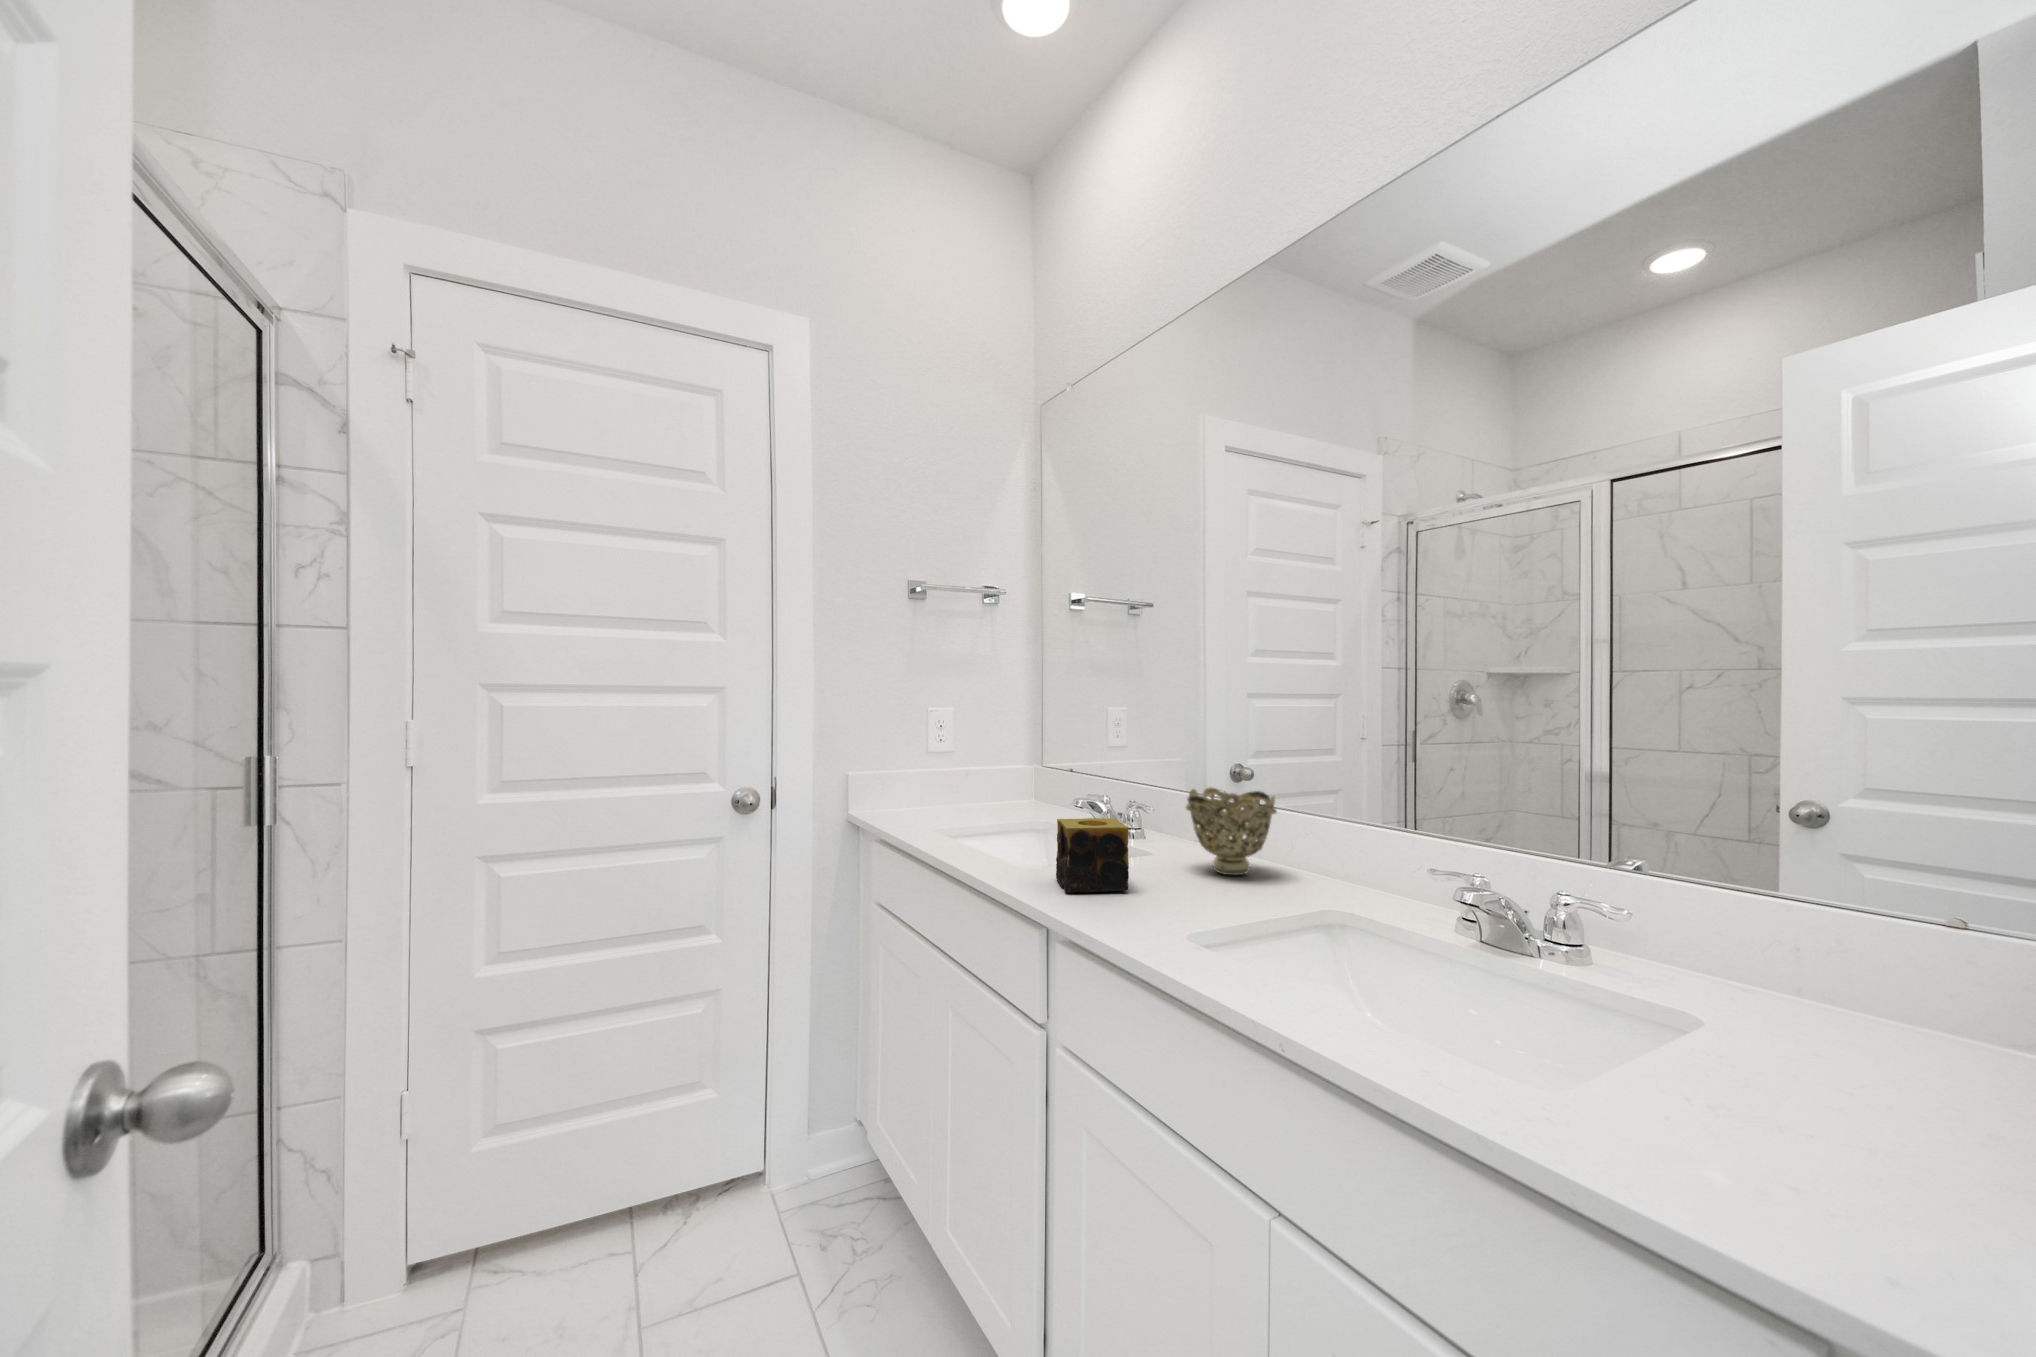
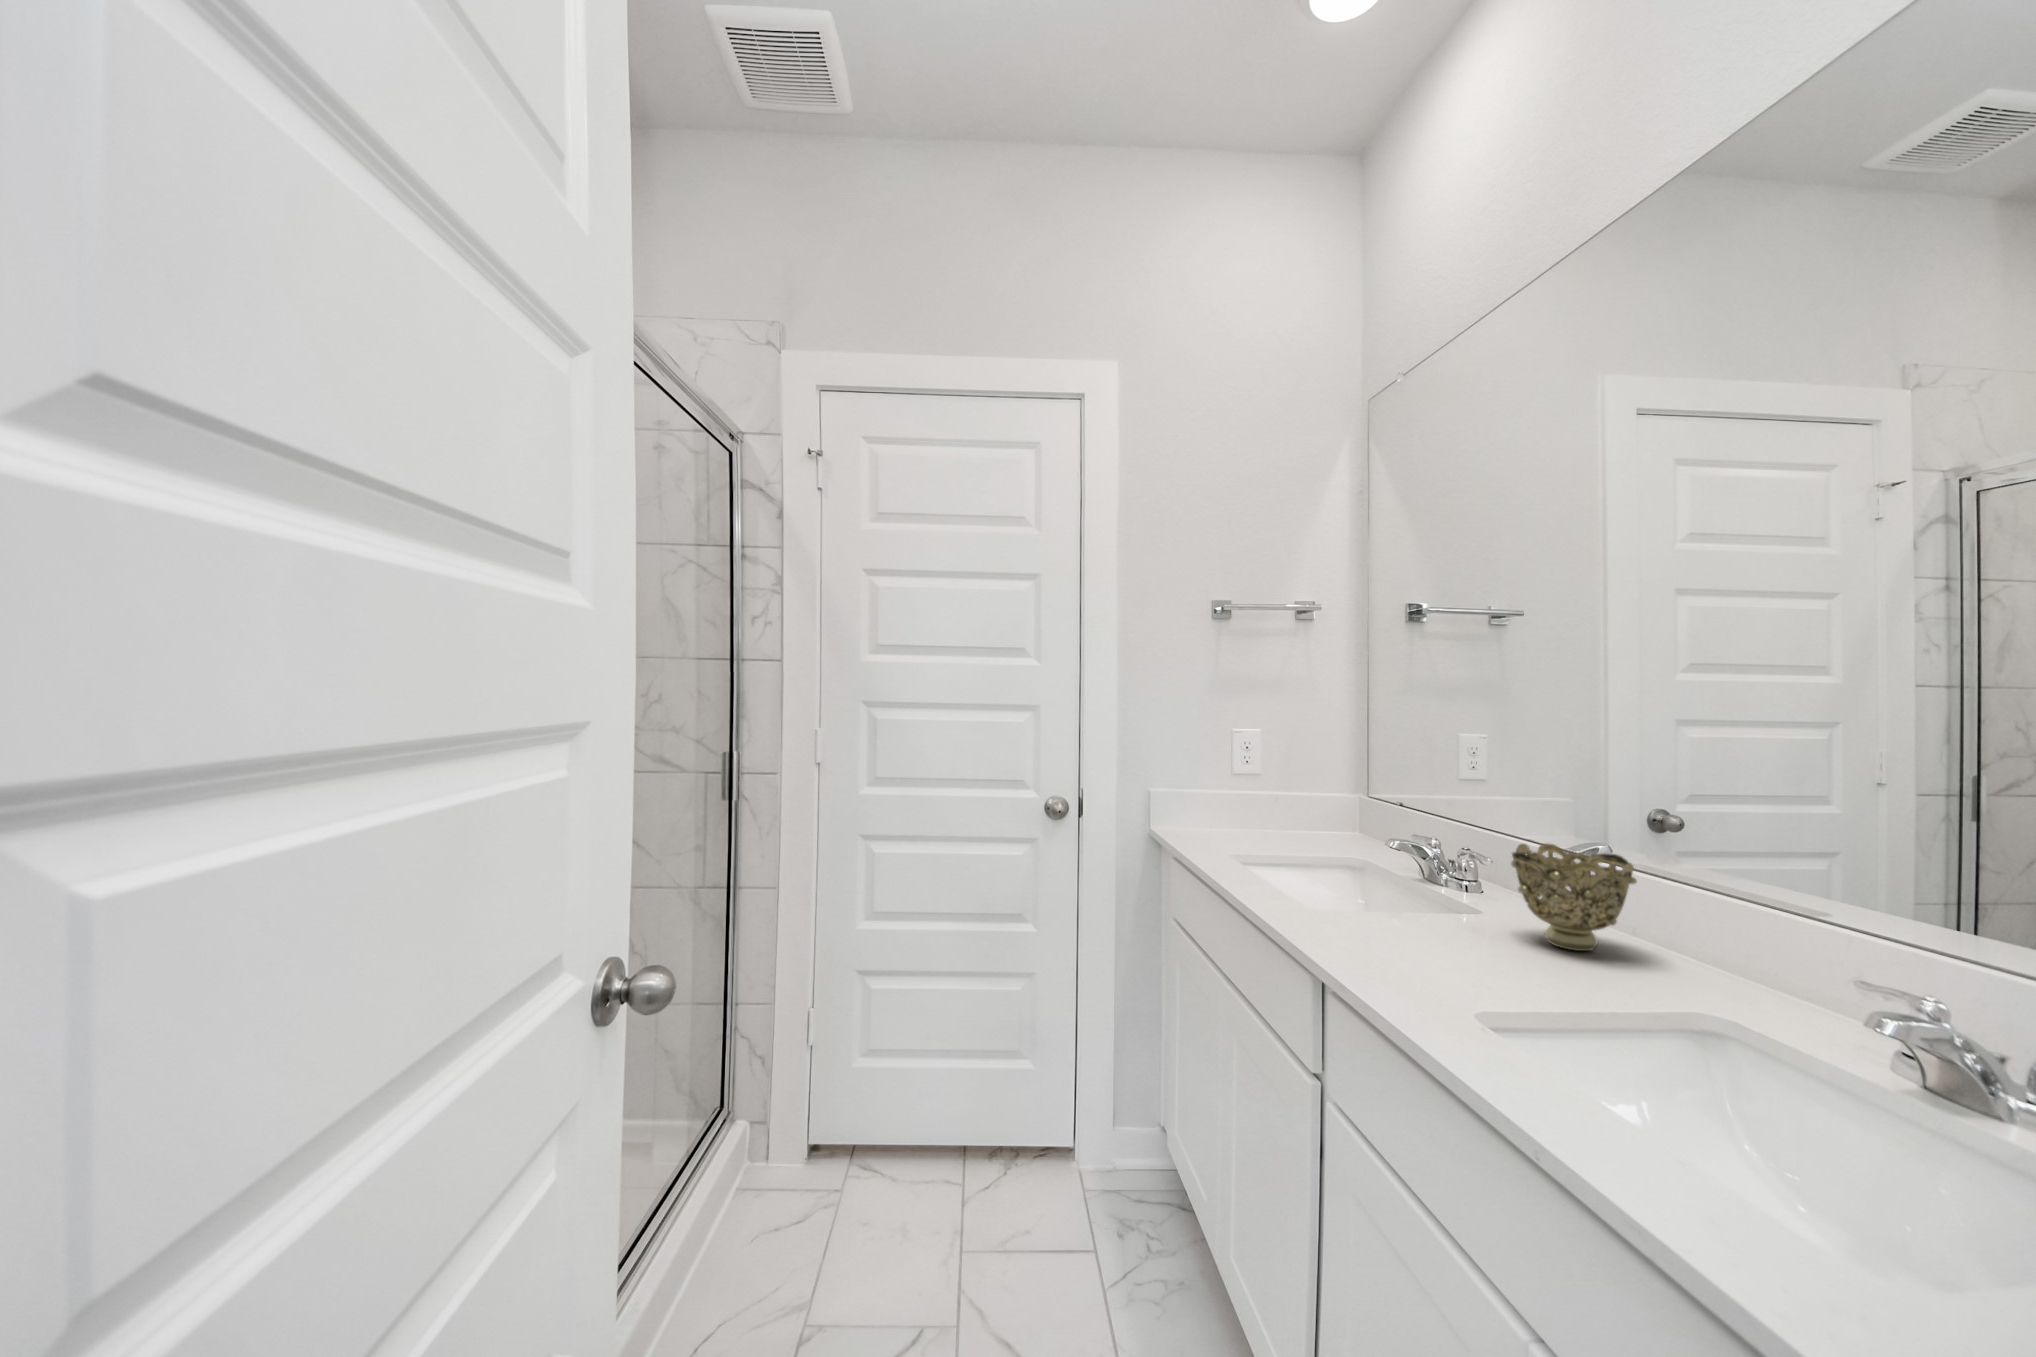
candle: present [1056,818,1129,892] -> none [1343,861,1423,949]

